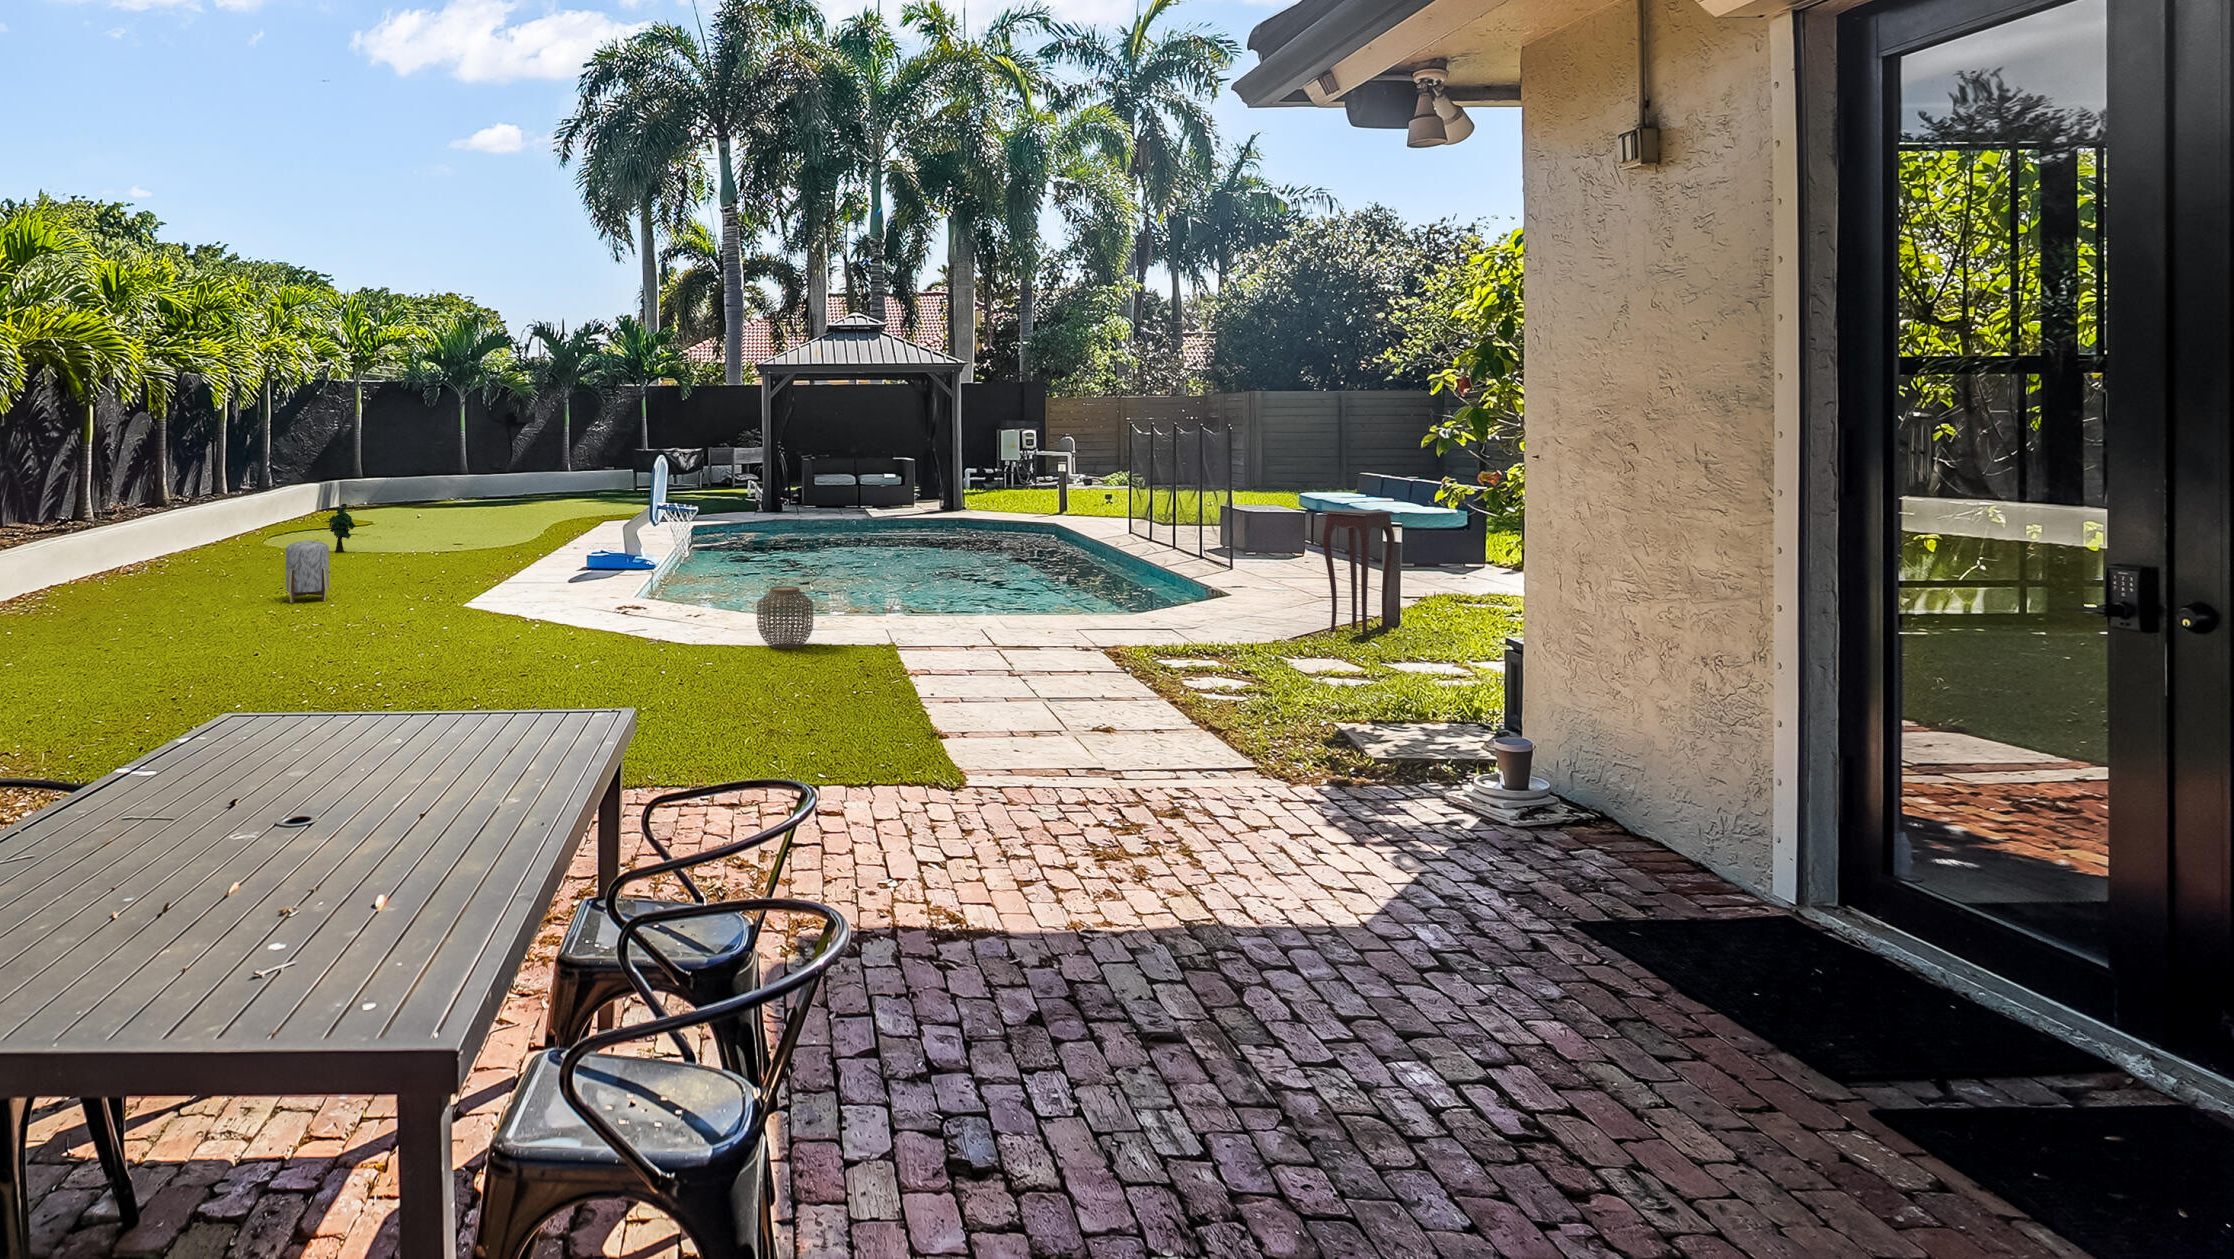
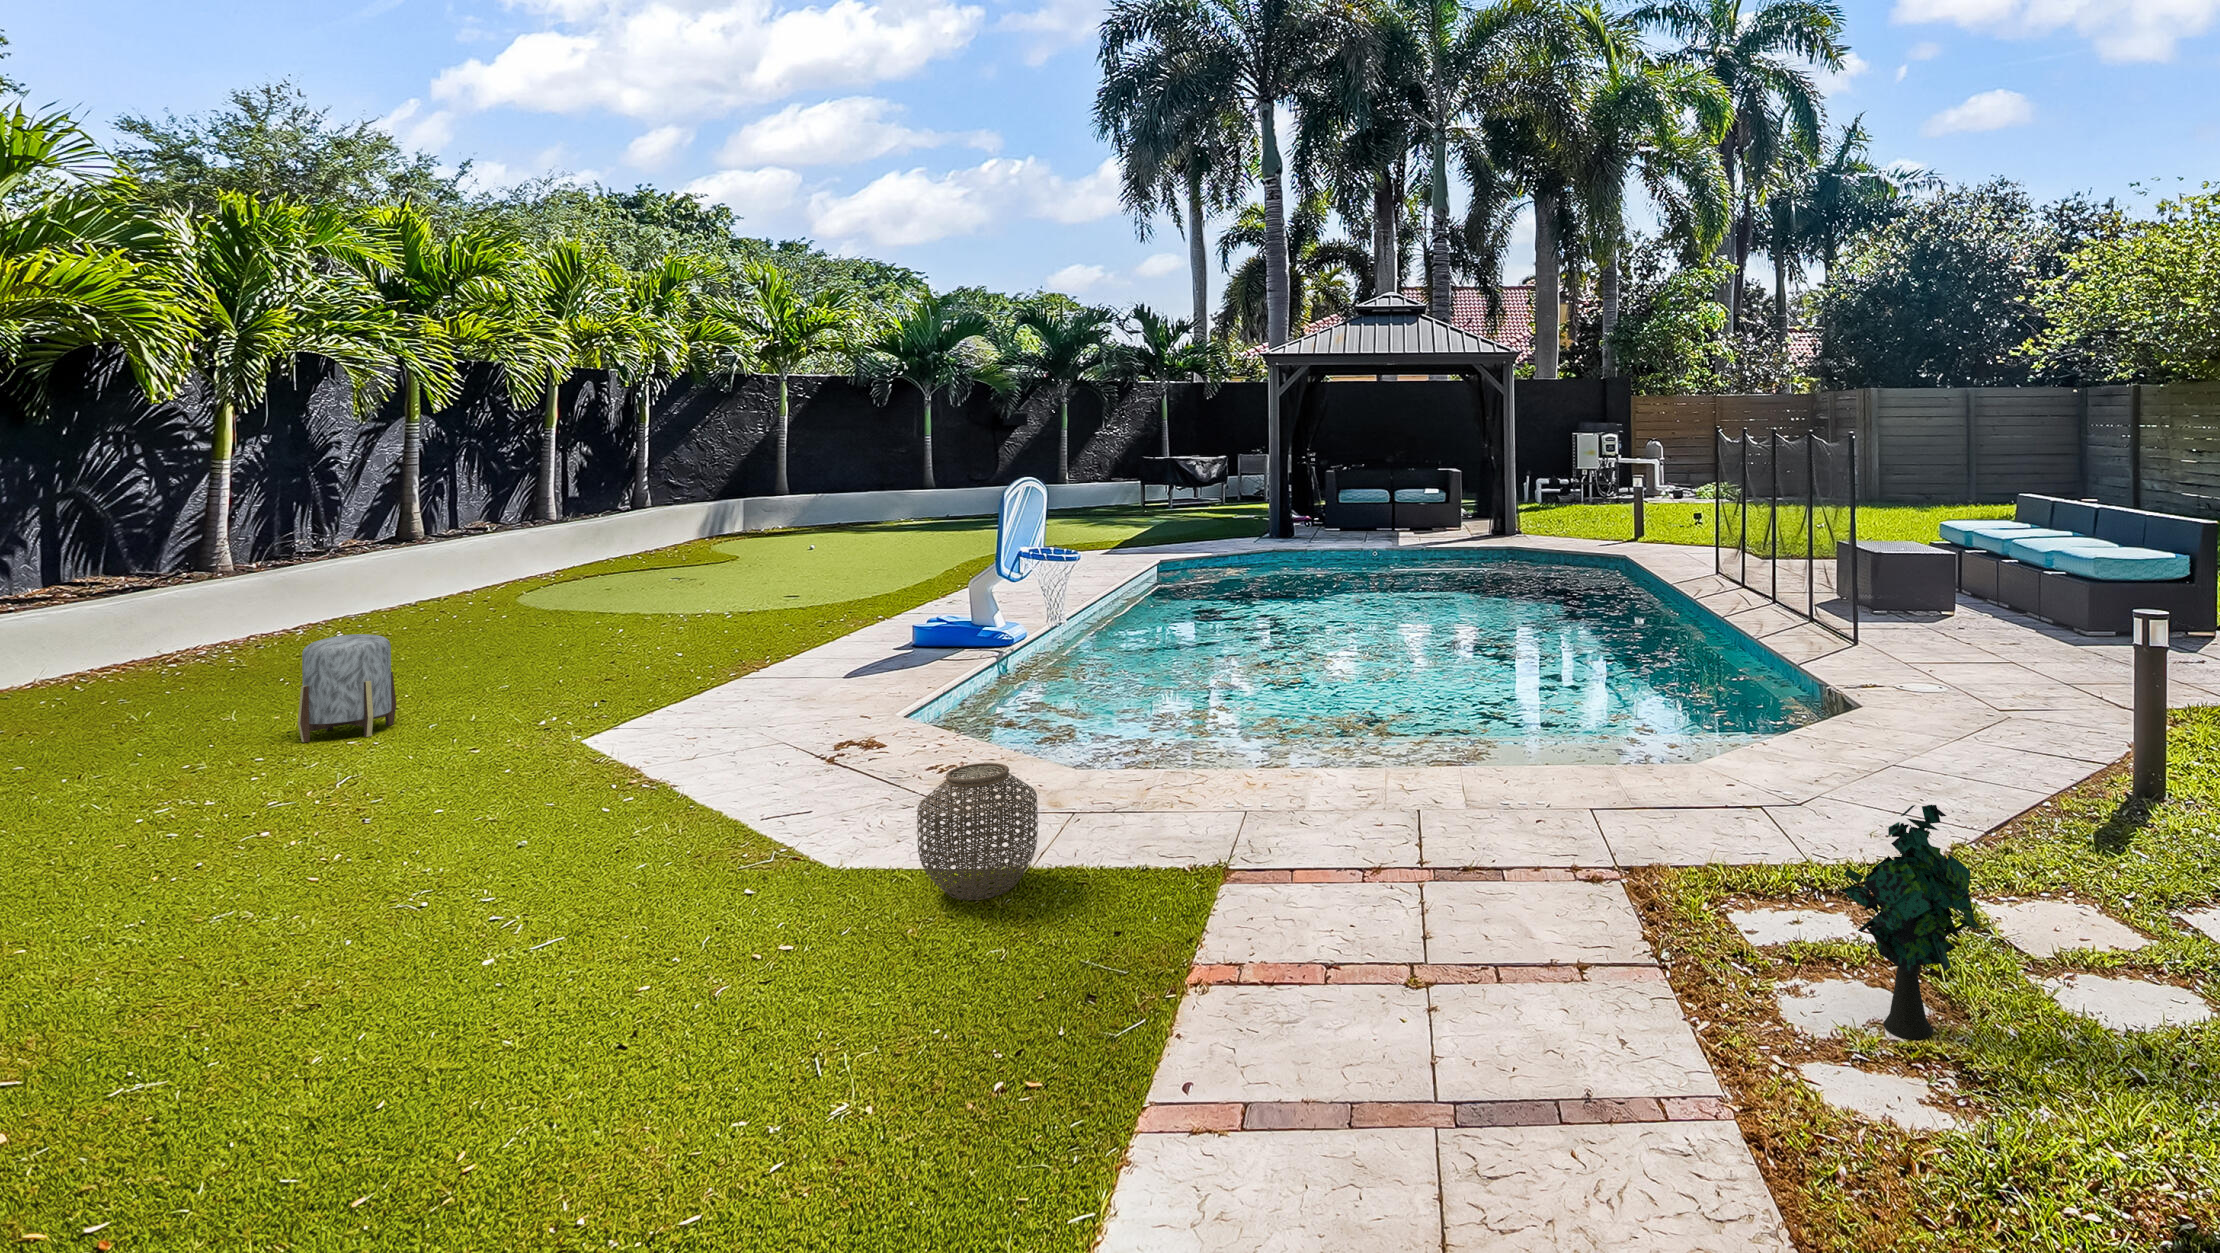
decorative plant: present [326,504,356,552] -> present [1838,805,1980,1039]
side table: present [1323,509,1395,636] -> none [2031,585,2168,838]

